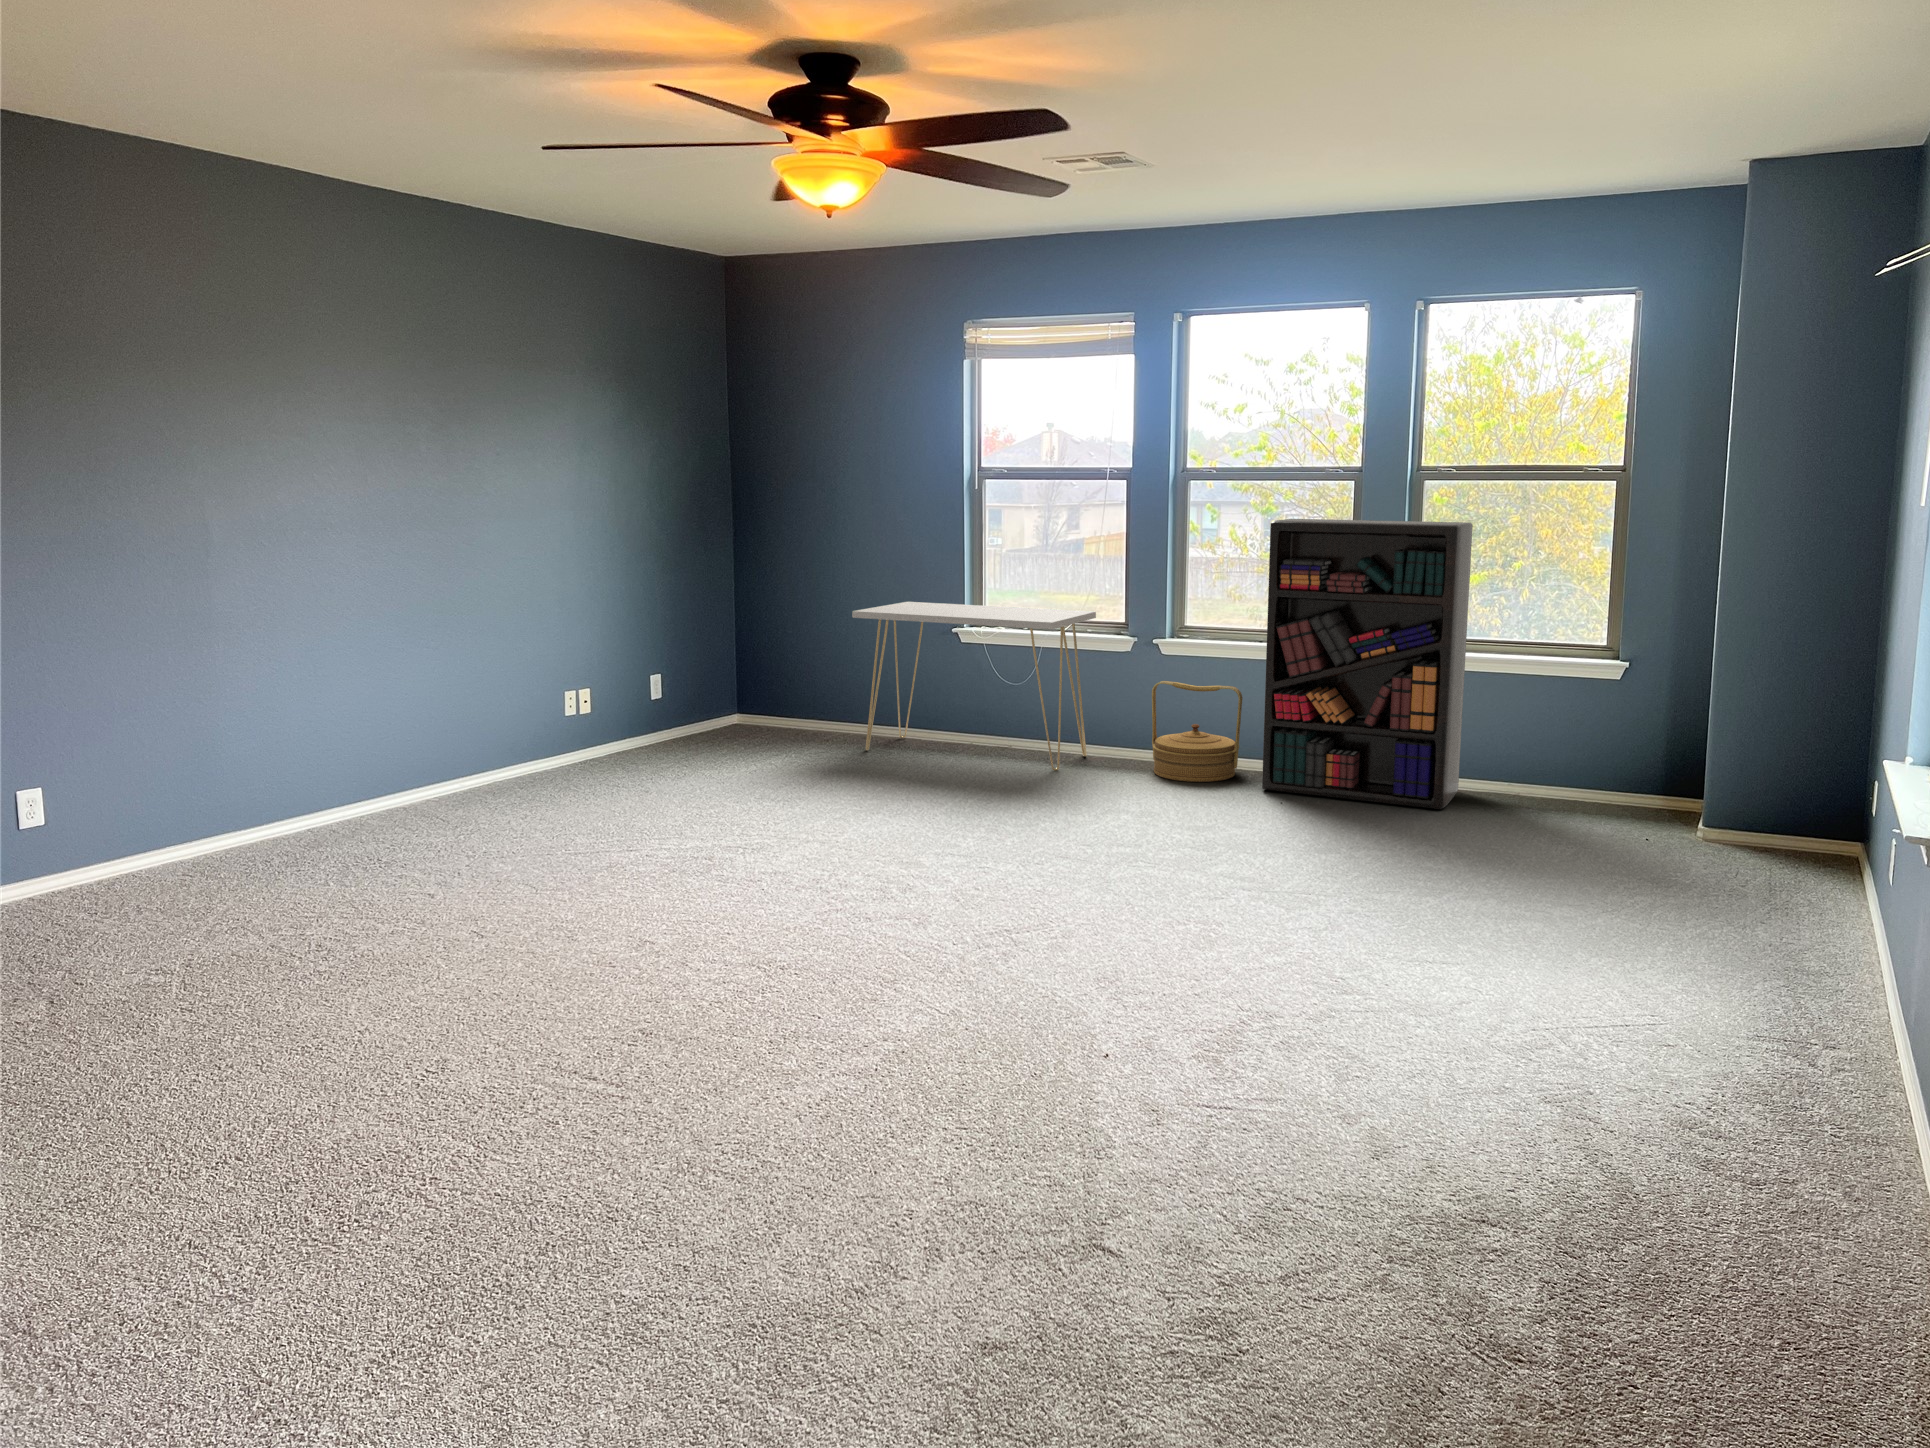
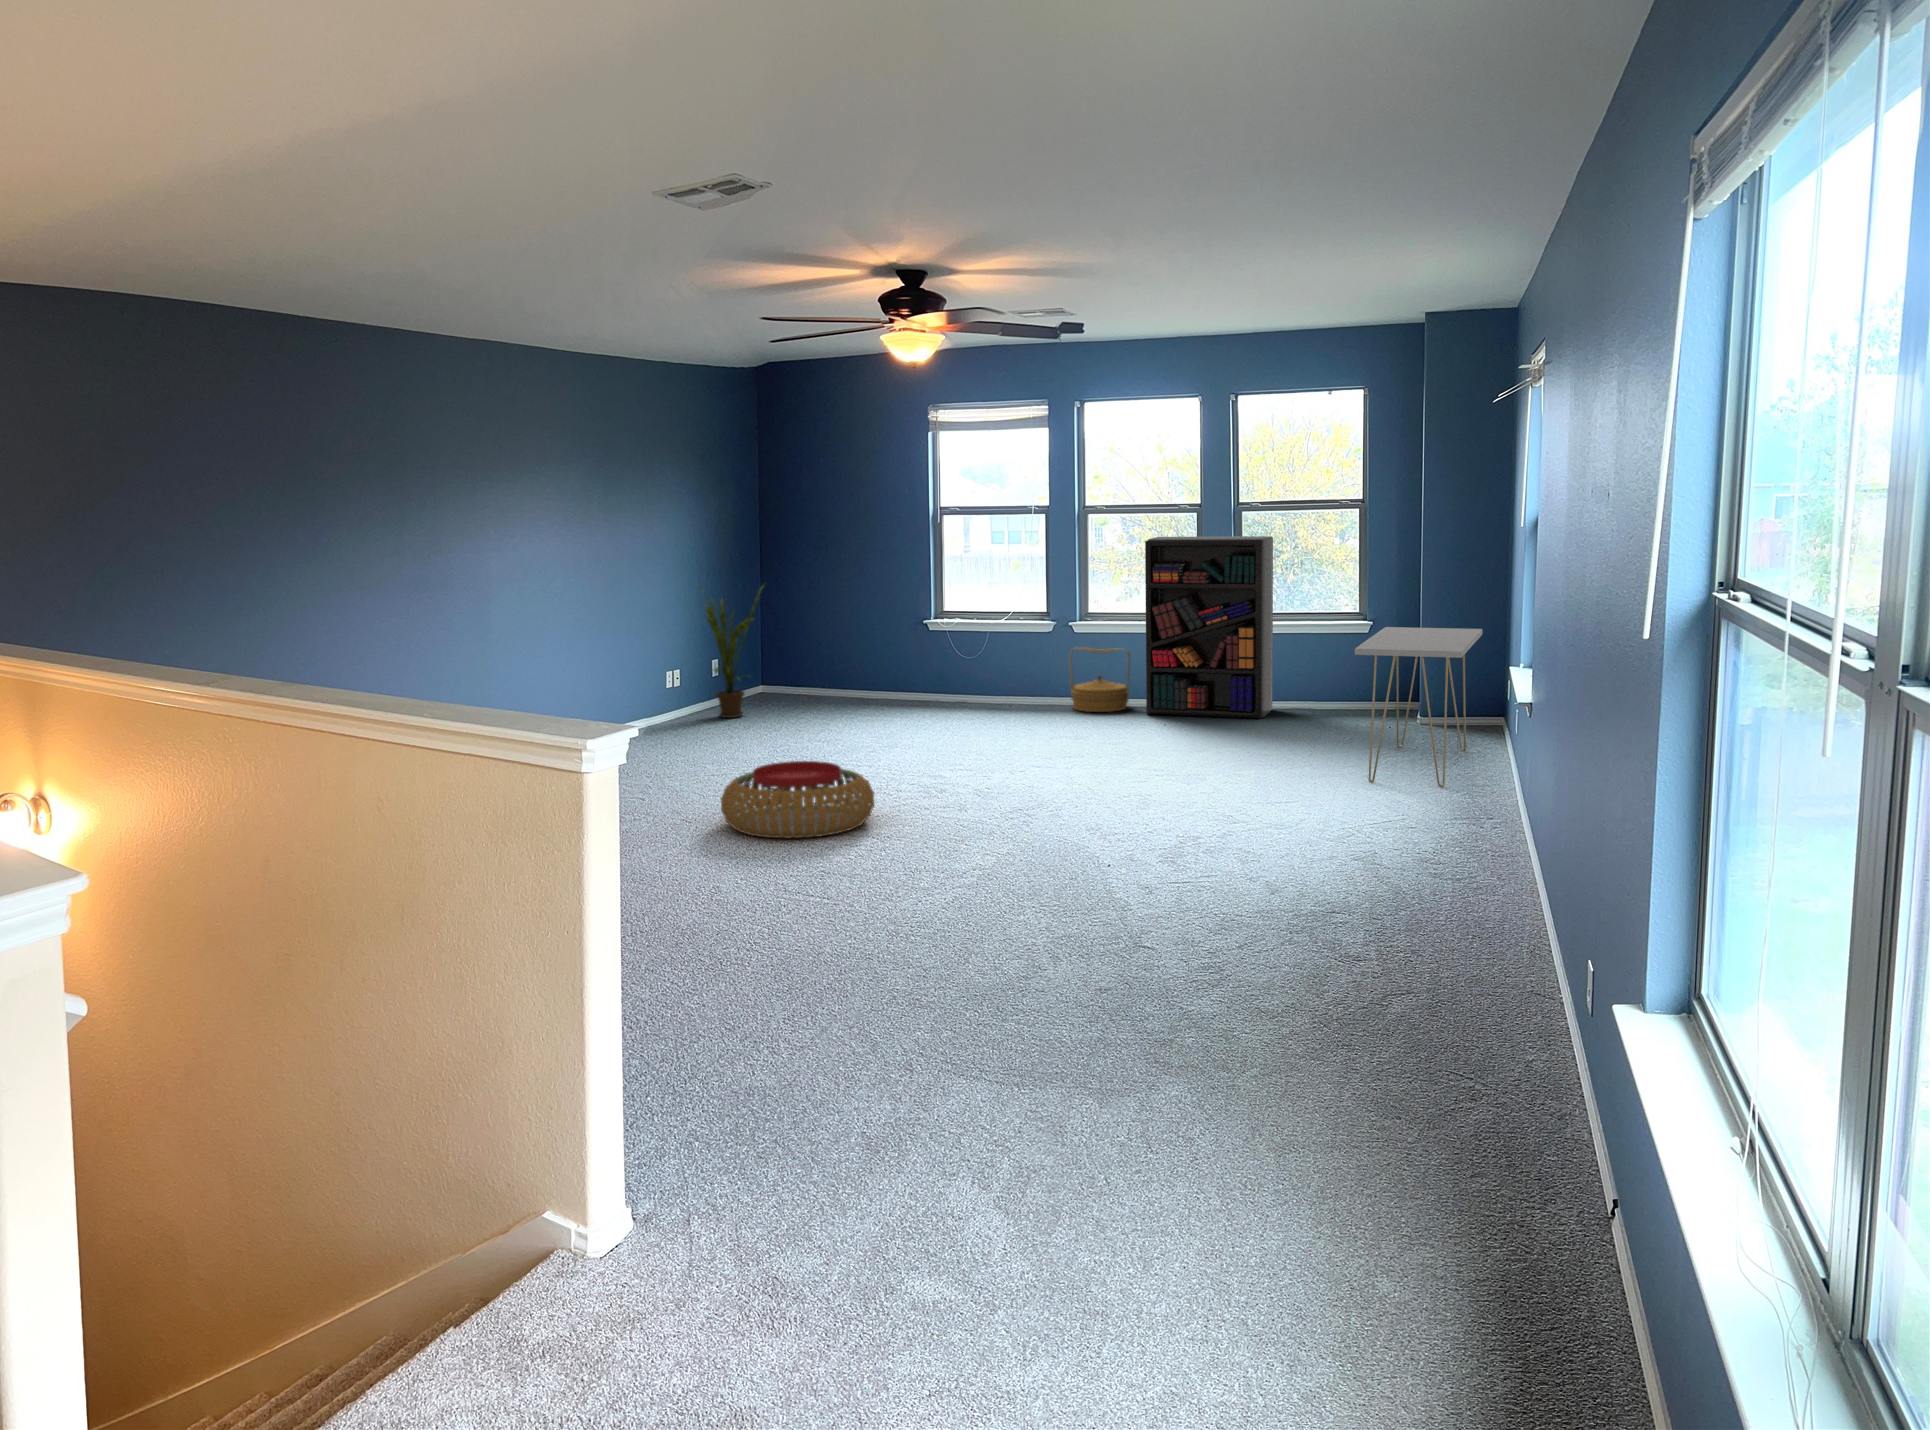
house plant: none [598,564,711,765] -> present [704,583,765,718]
console table: present [852,602,1096,771] -> present [1355,627,1482,787]
pouf: none [286,935,642,1144] -> present [721,761,875,838]

